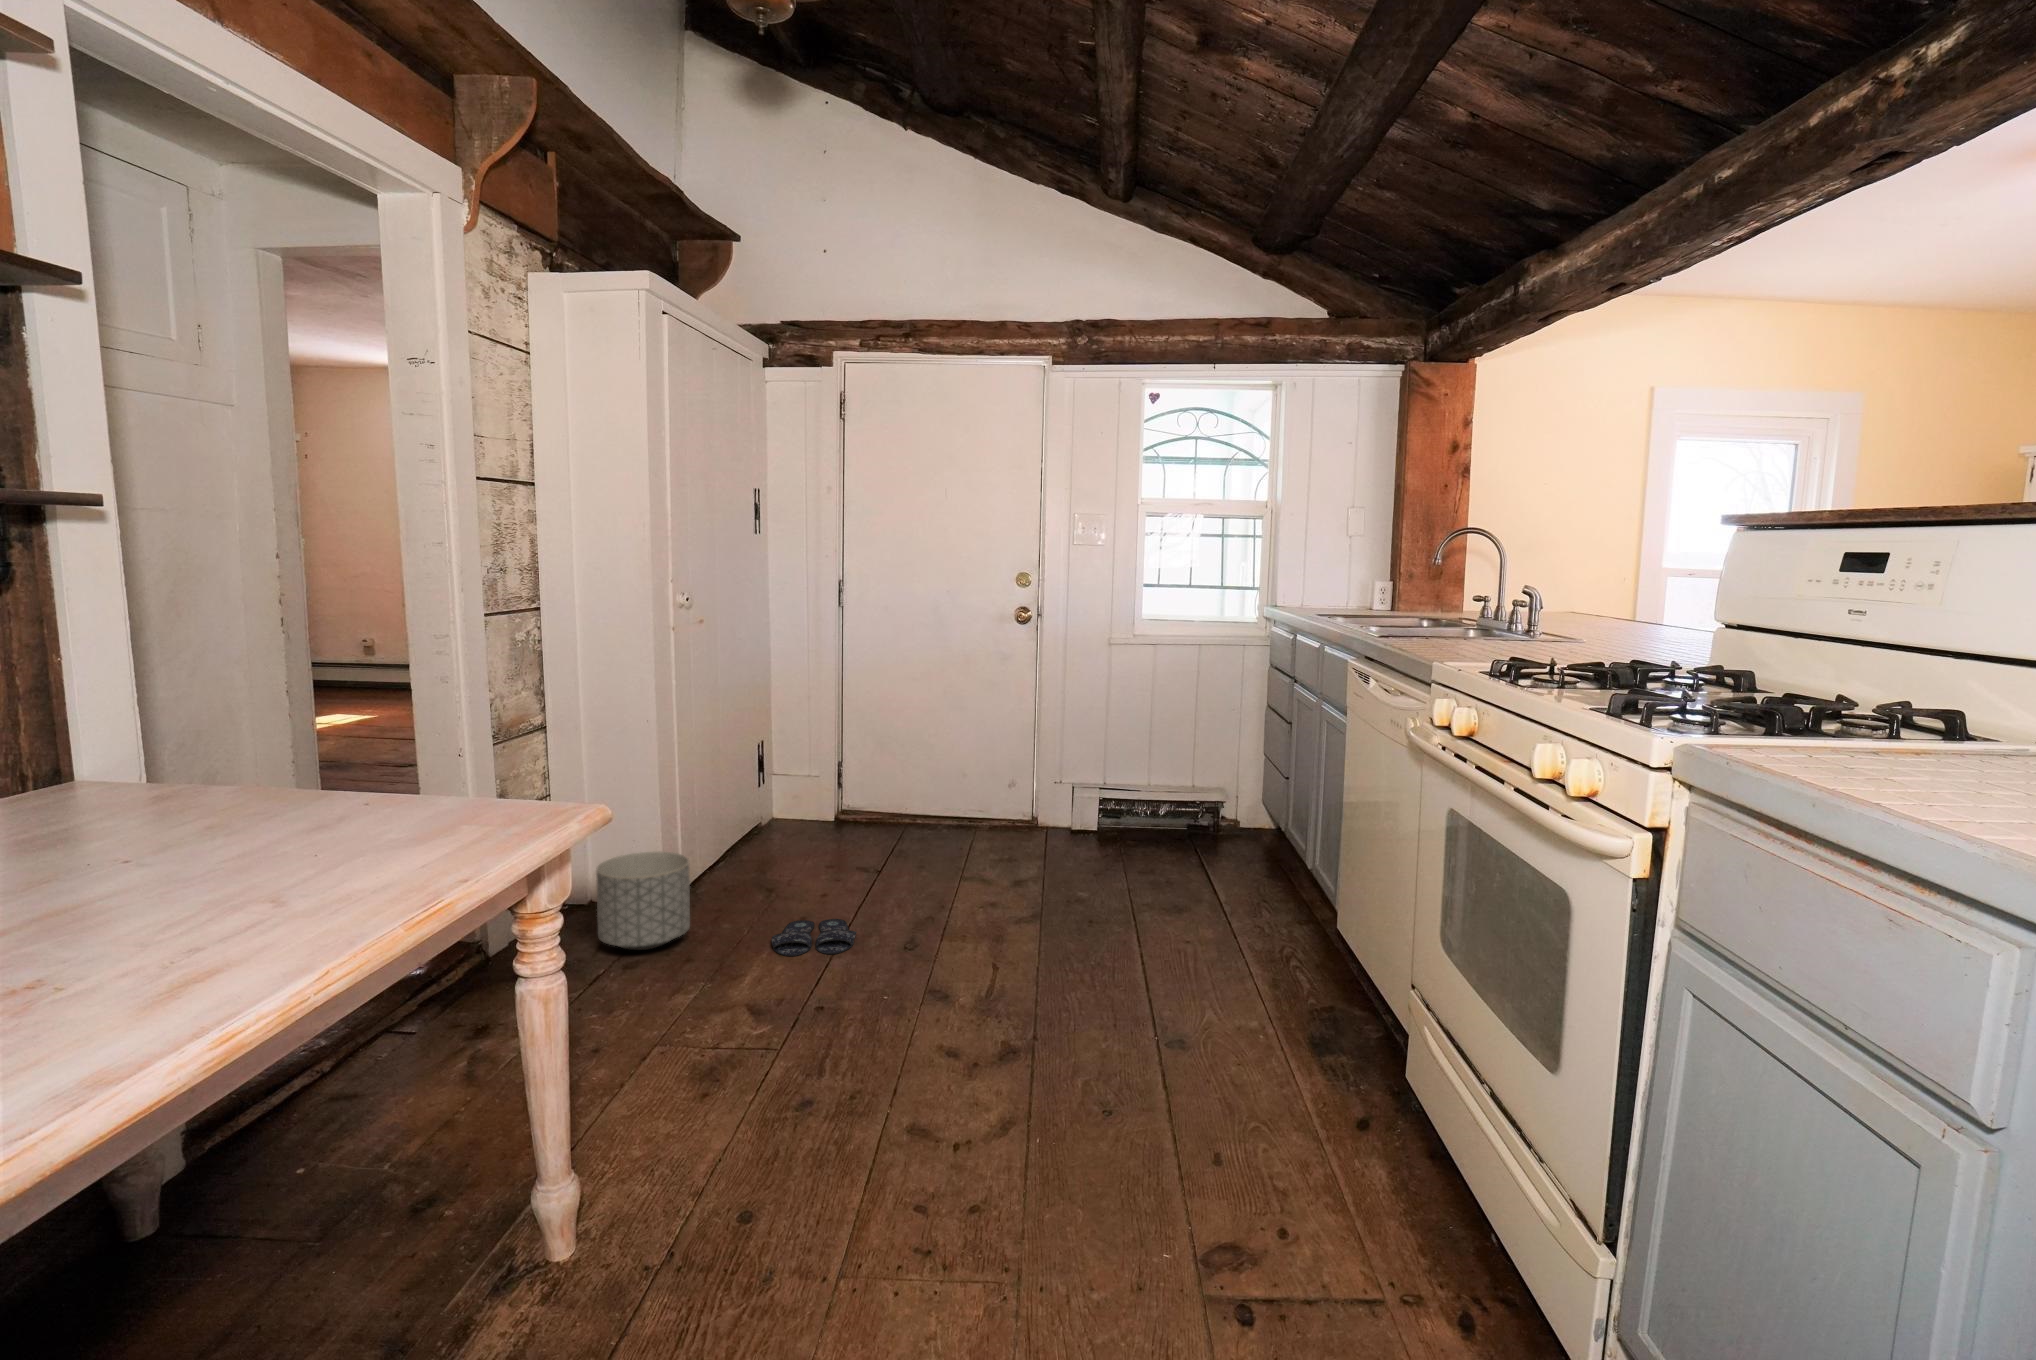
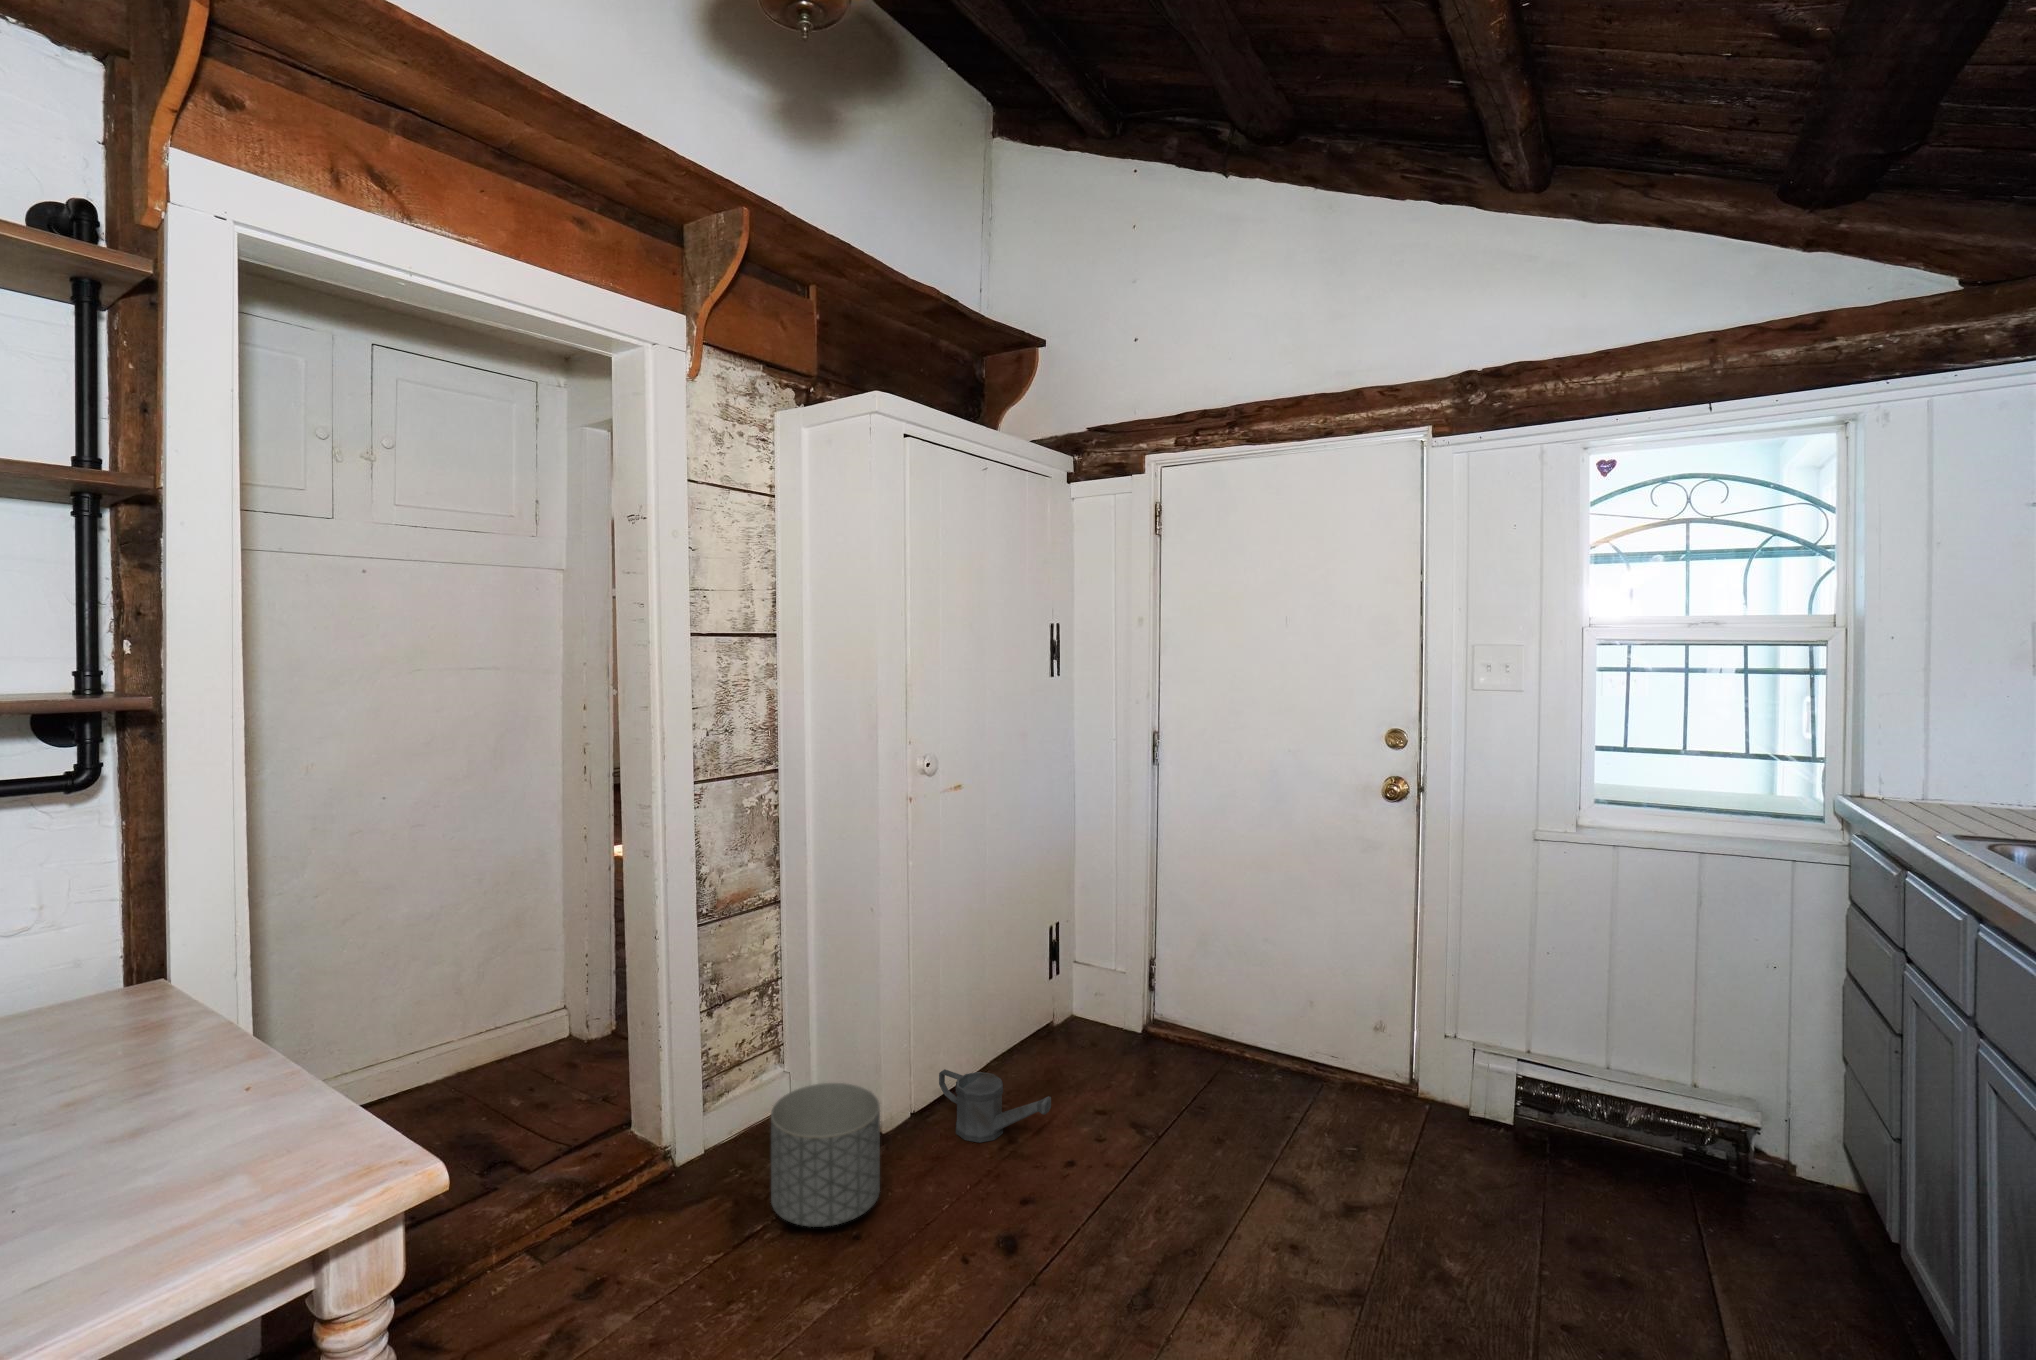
watering can: none [700,848,802,896] -> present [939,1069,1051,1143]
slippers: present [772,919,857,956] -> none [958,1217,1079,1315]

